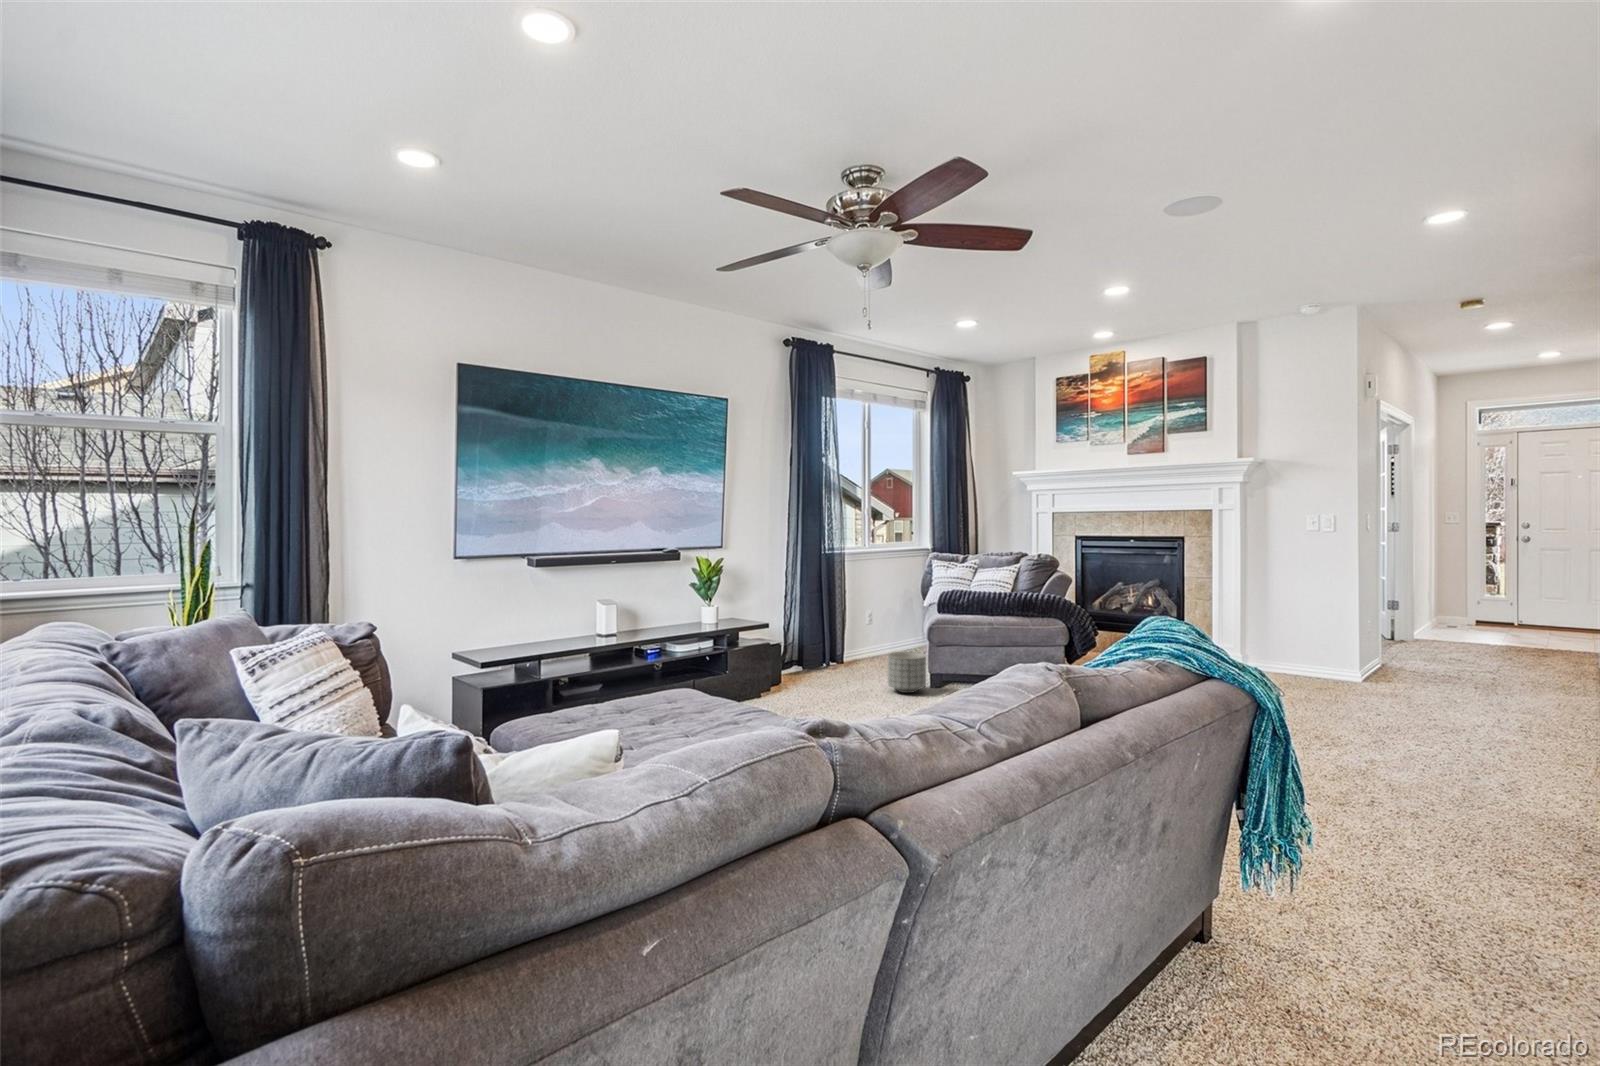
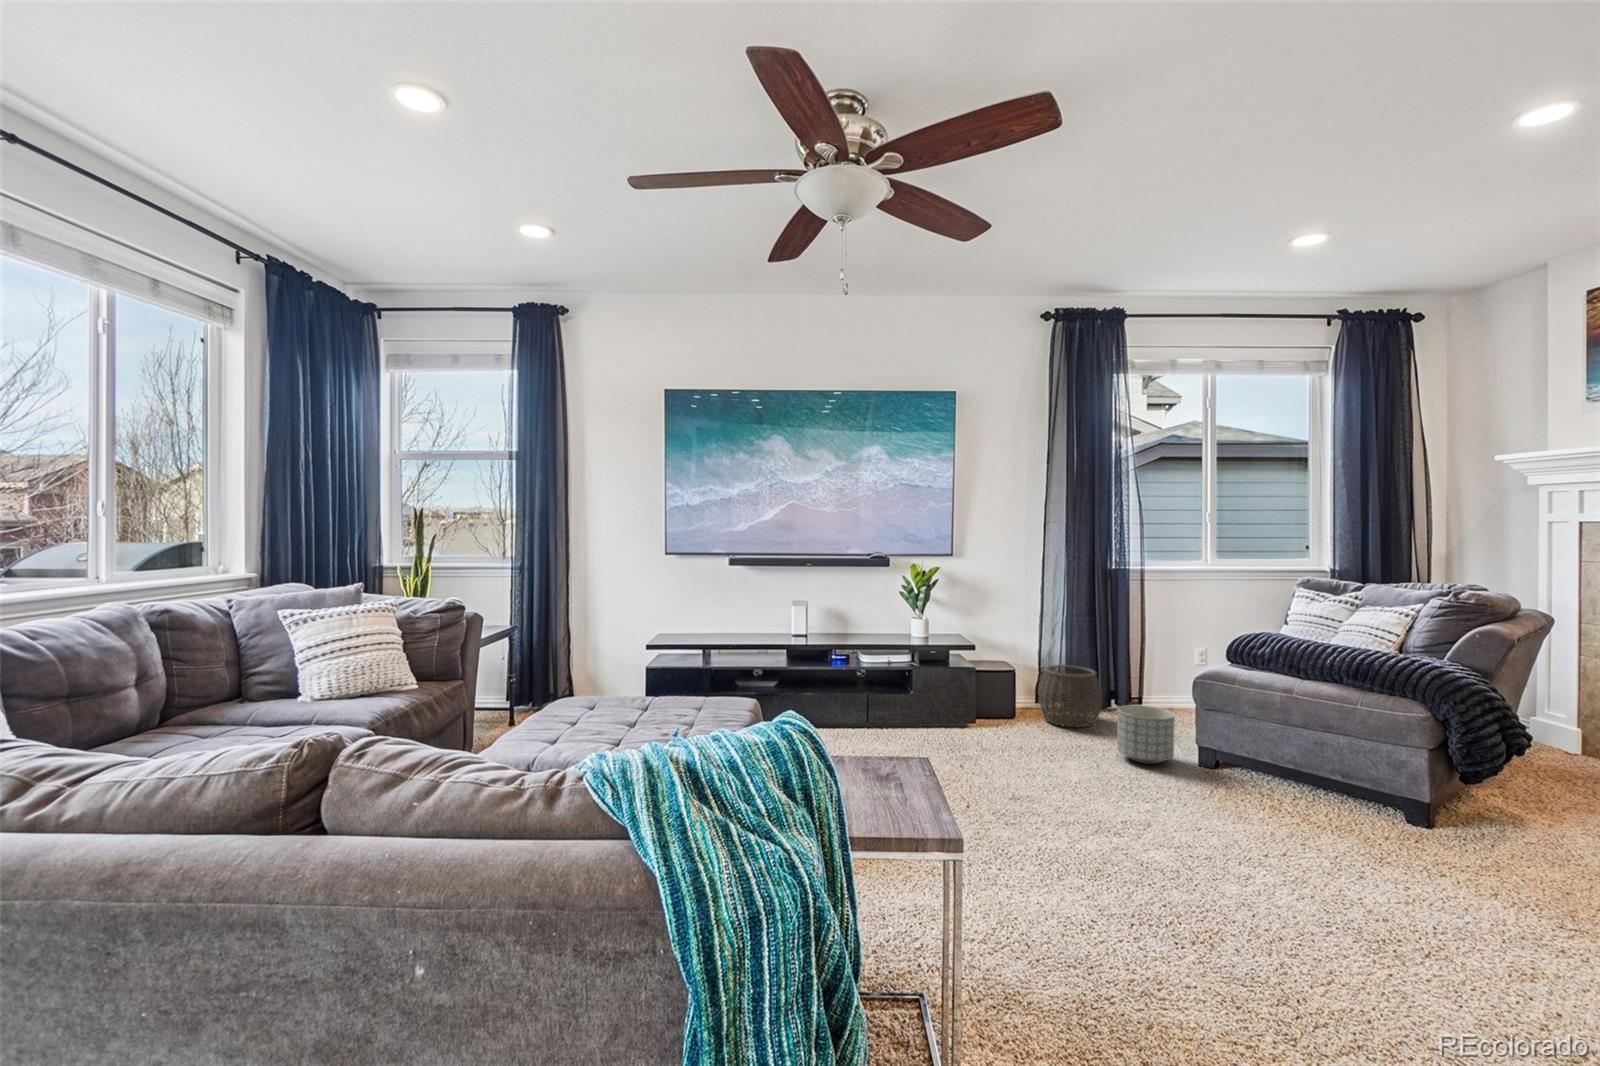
woven basket: none [801,634,851,682] -> present [1038,665,1102,728]

